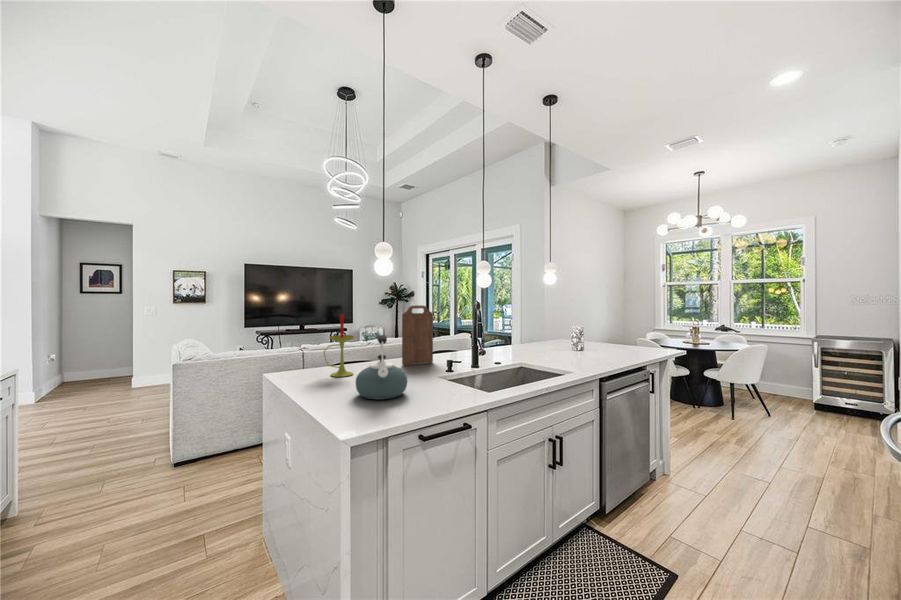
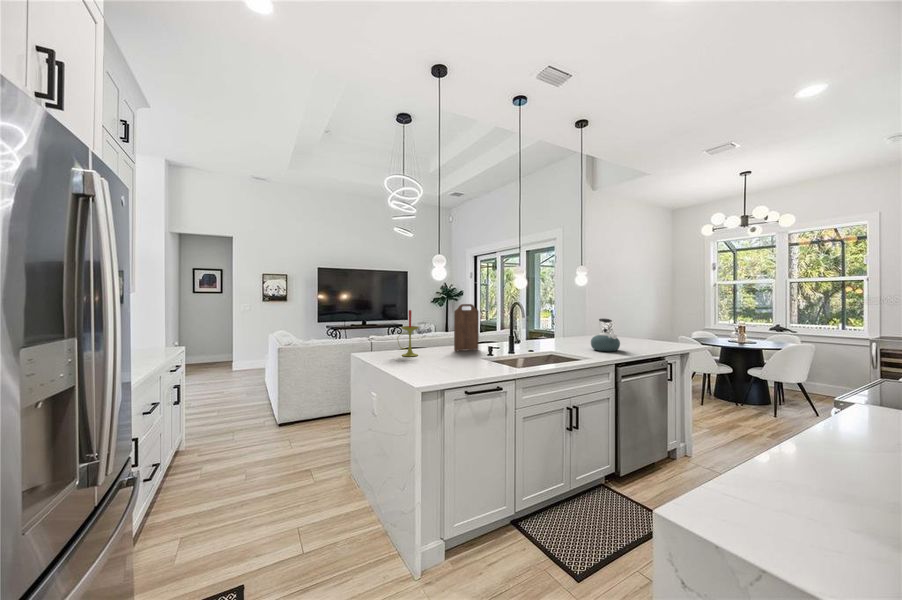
kettle: present [356,335,407,400] -> present [591,319,620,351]

